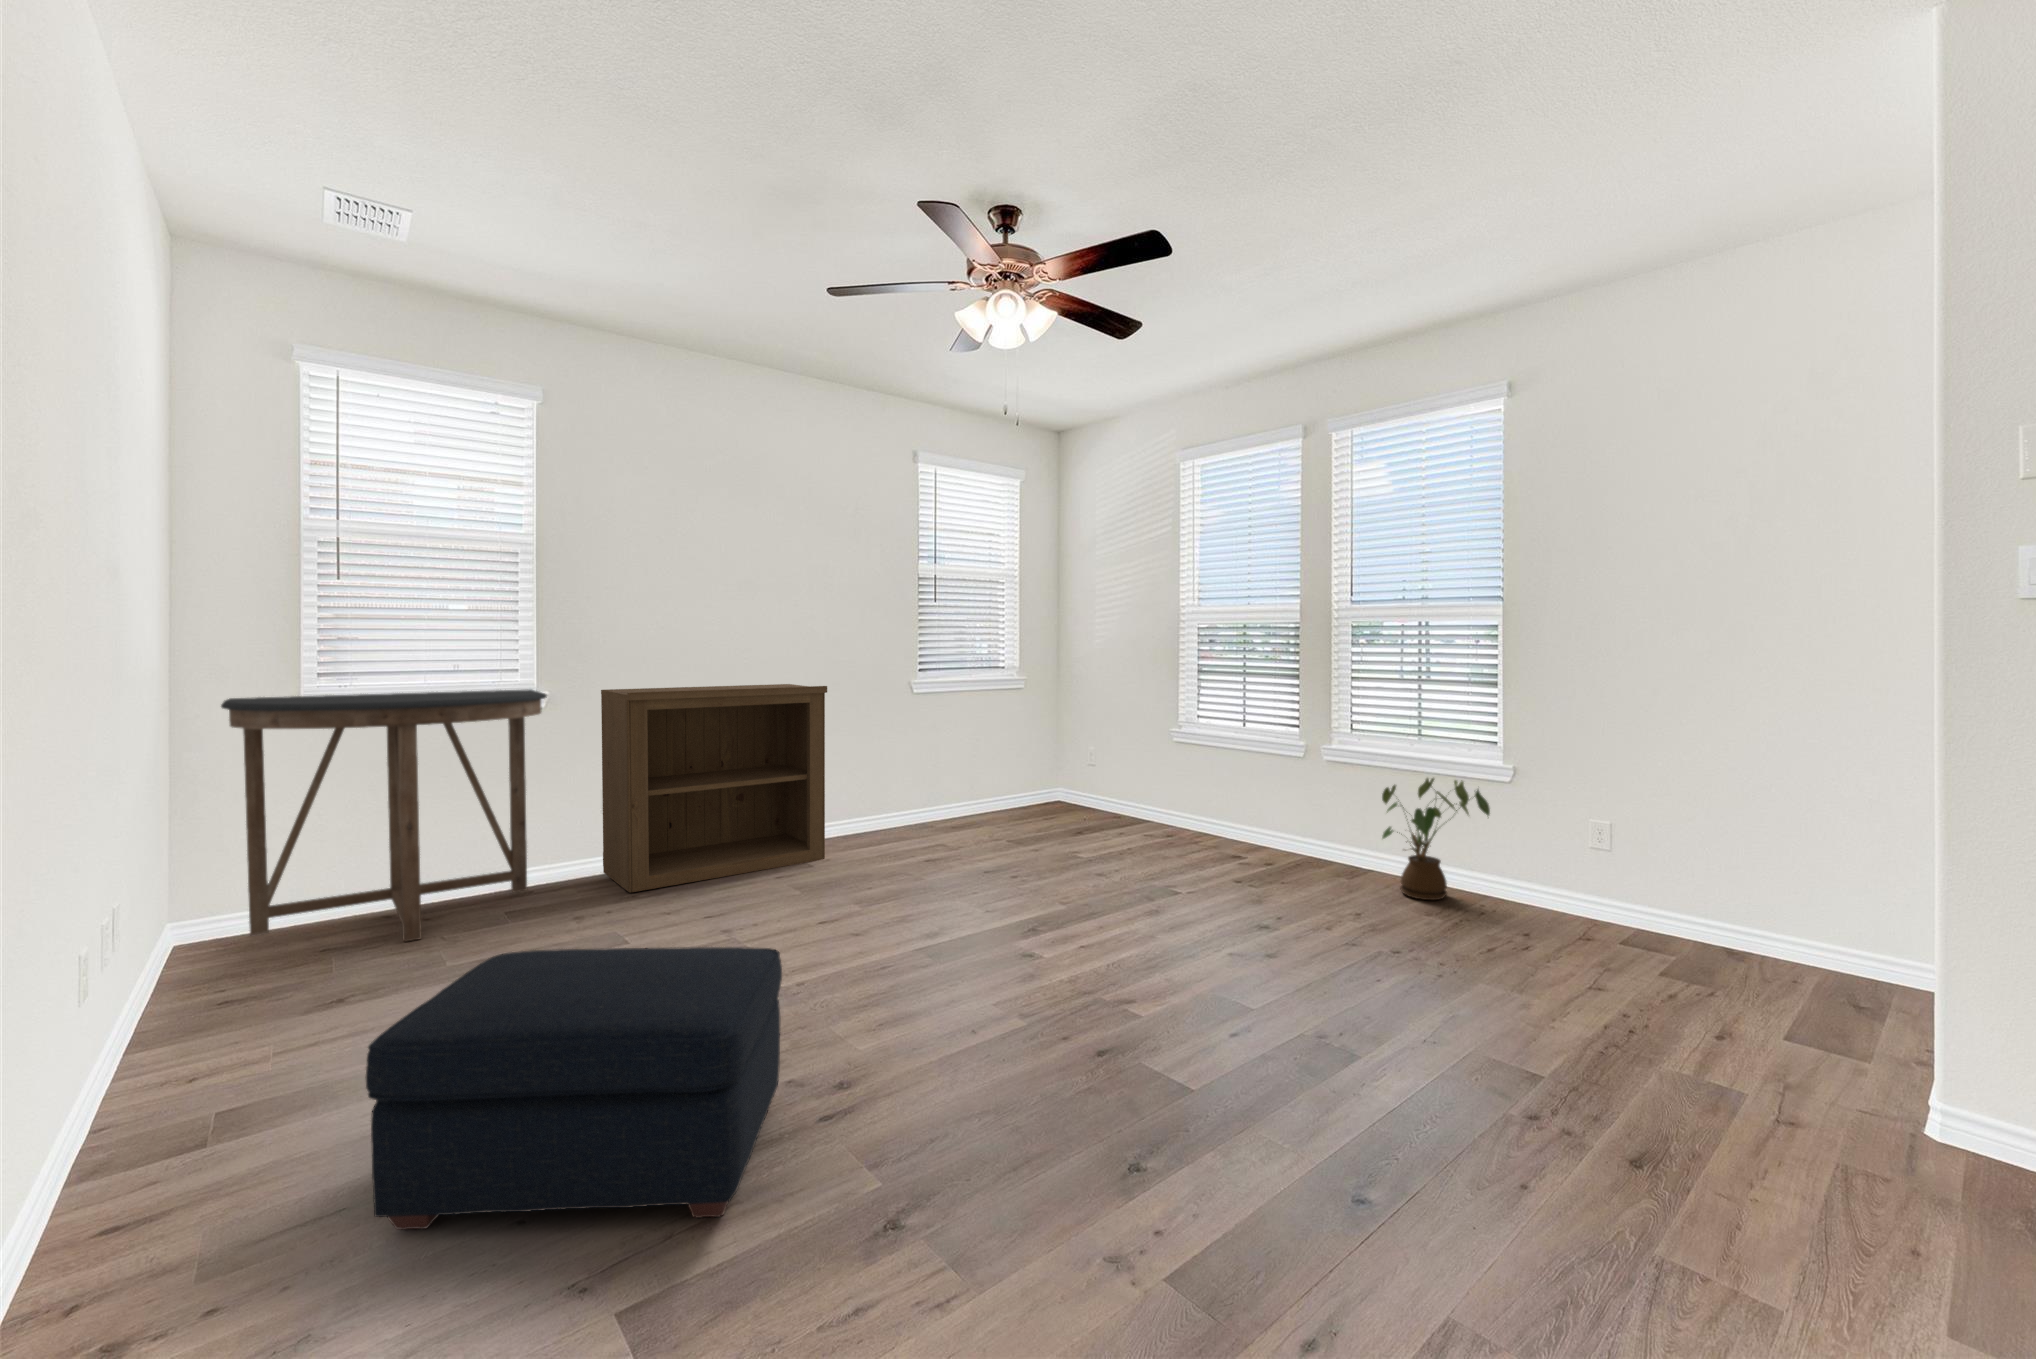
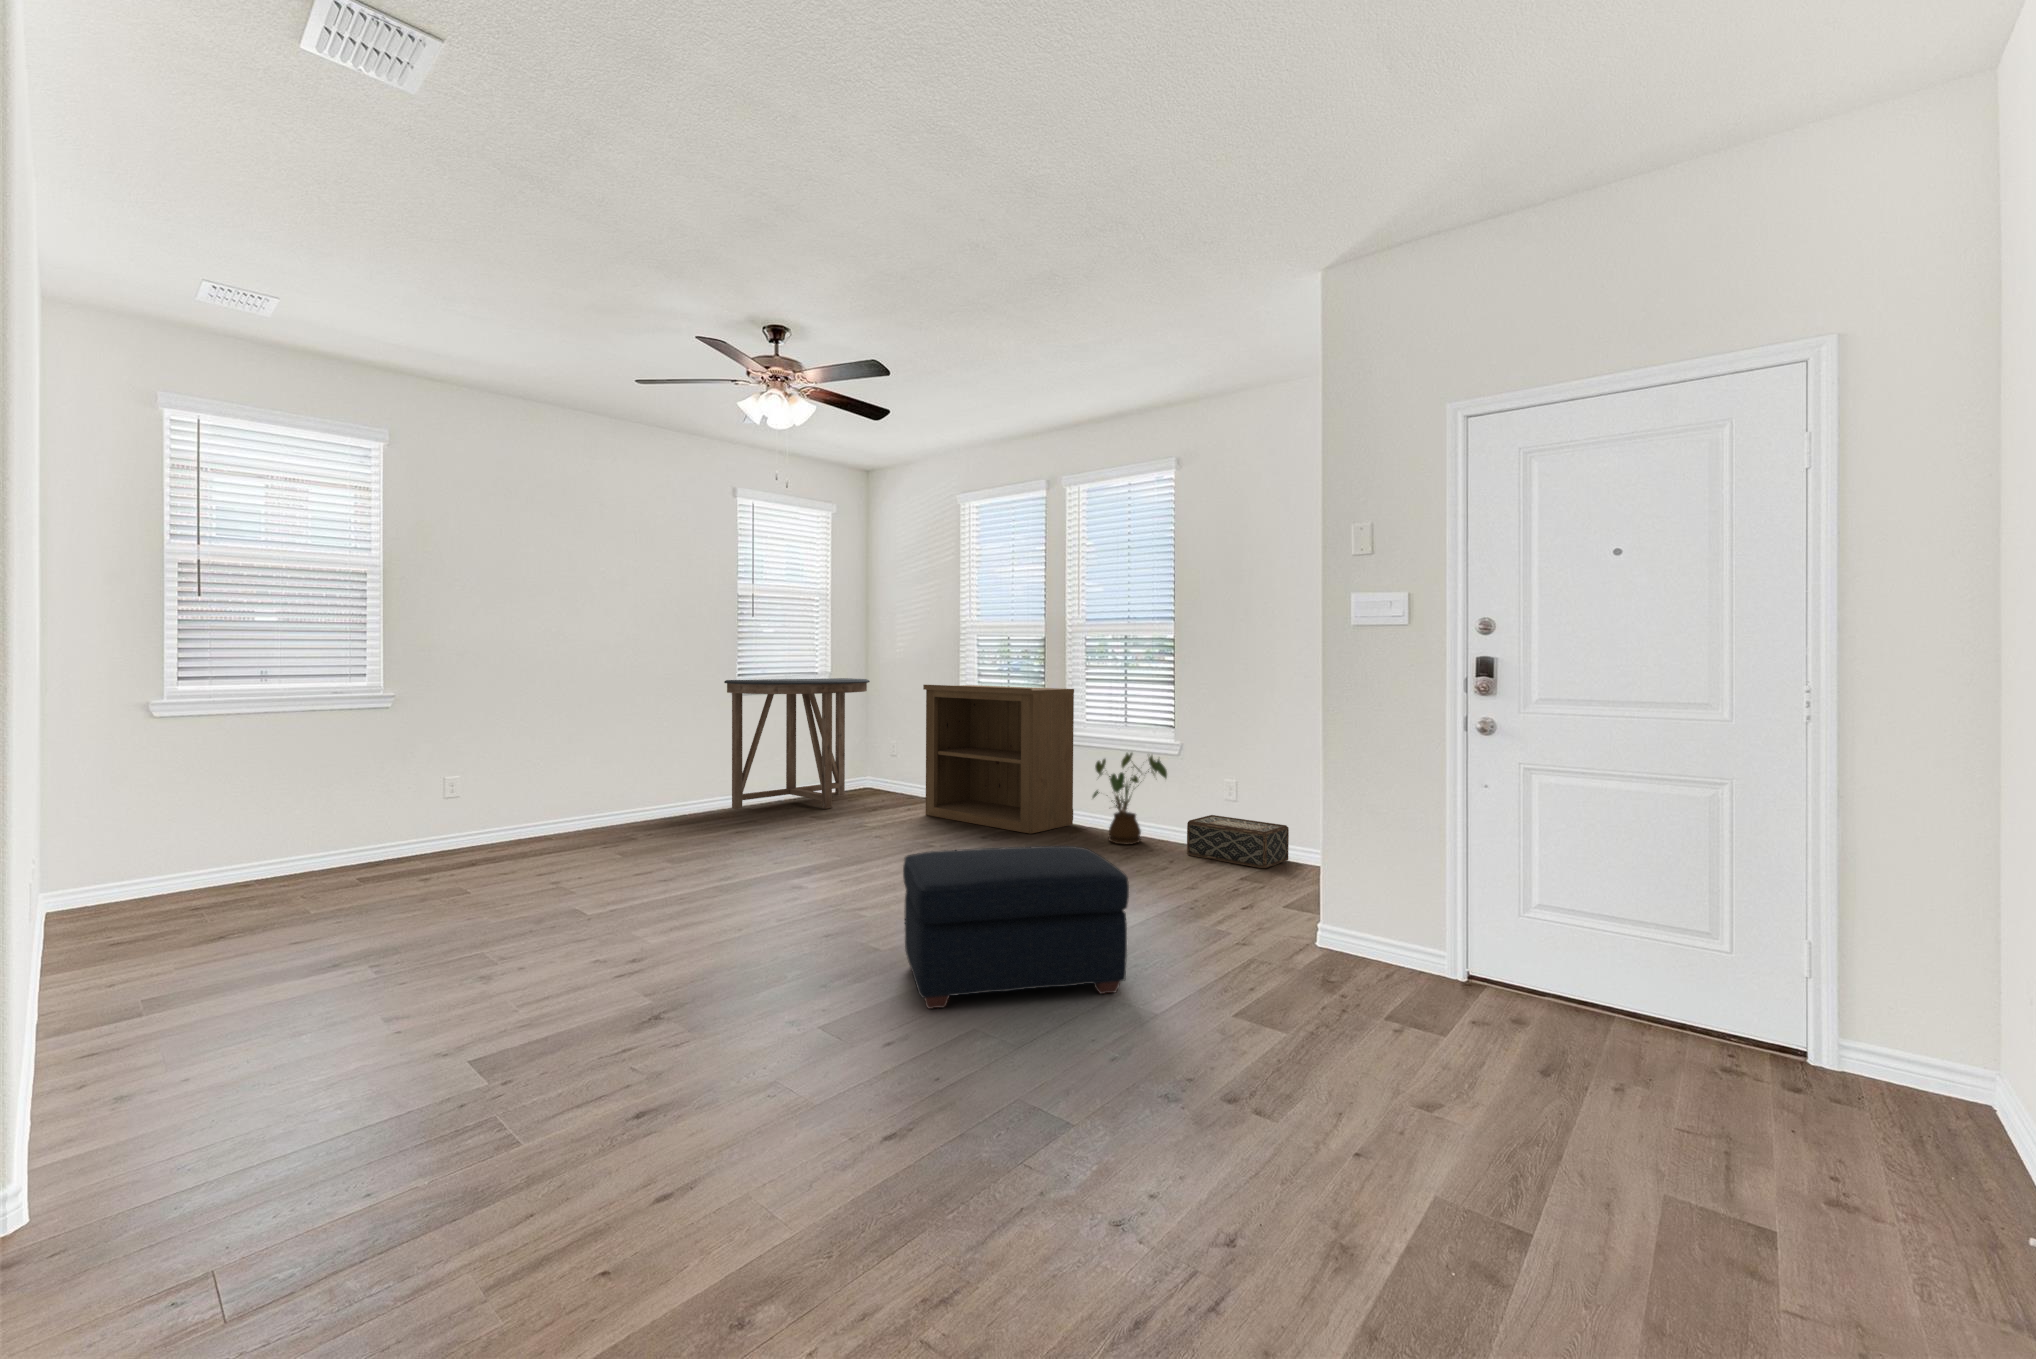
bookshelf: present [601,684,827,893] -> present [923,685,1074,834]
console table: present [221,690,547,942] -> present [724,678,870,809]
woven basket: none [1527,867,1688,956] -> present [1187,815,1289,868]
ottoman: present [366,947,782,1230] -> present [903,846,1129,1009]

